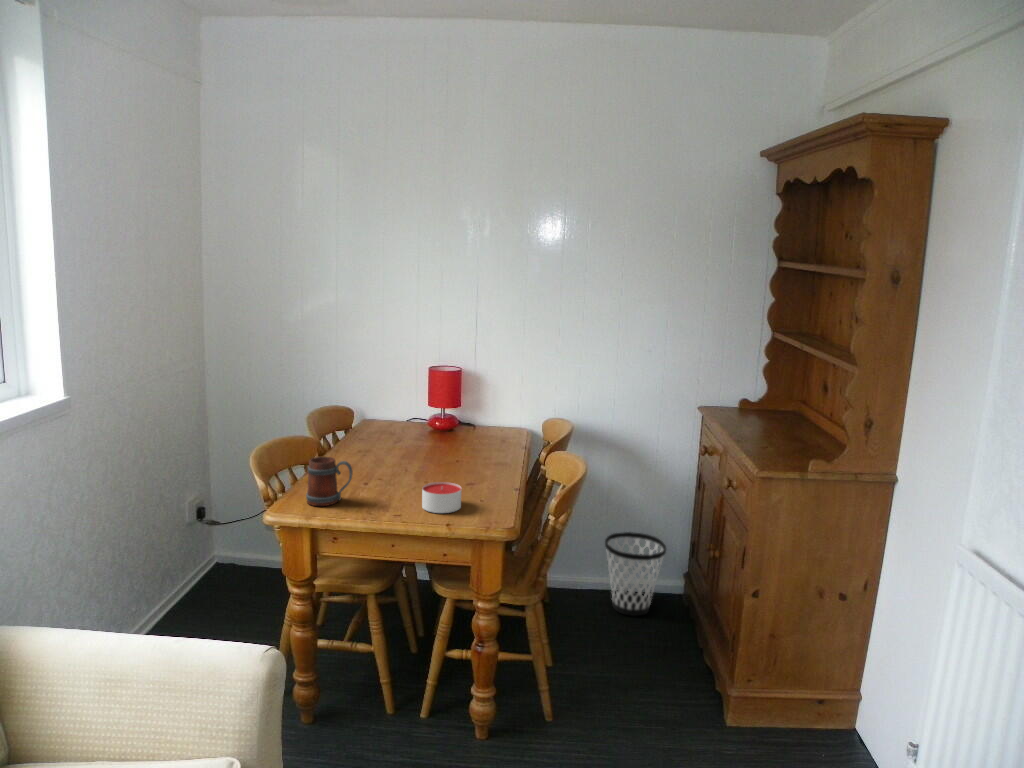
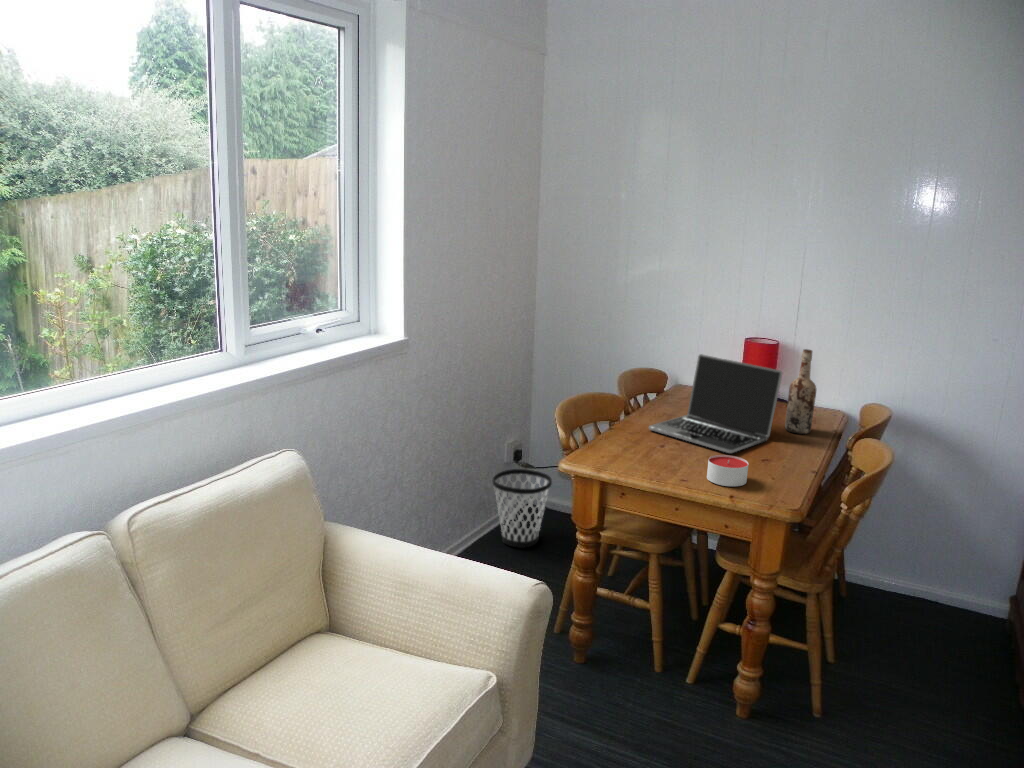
wine bottle: none [479,373,504,453] -> present [785,349,816,434]
laptop: none [351,386,475,480] -> present [649,354,782,453]
mug: present [306,457,353,506] -> none [600,416,644,463]
wastebasket: present [605,532,666,616] -> present [492,469,552,548]

